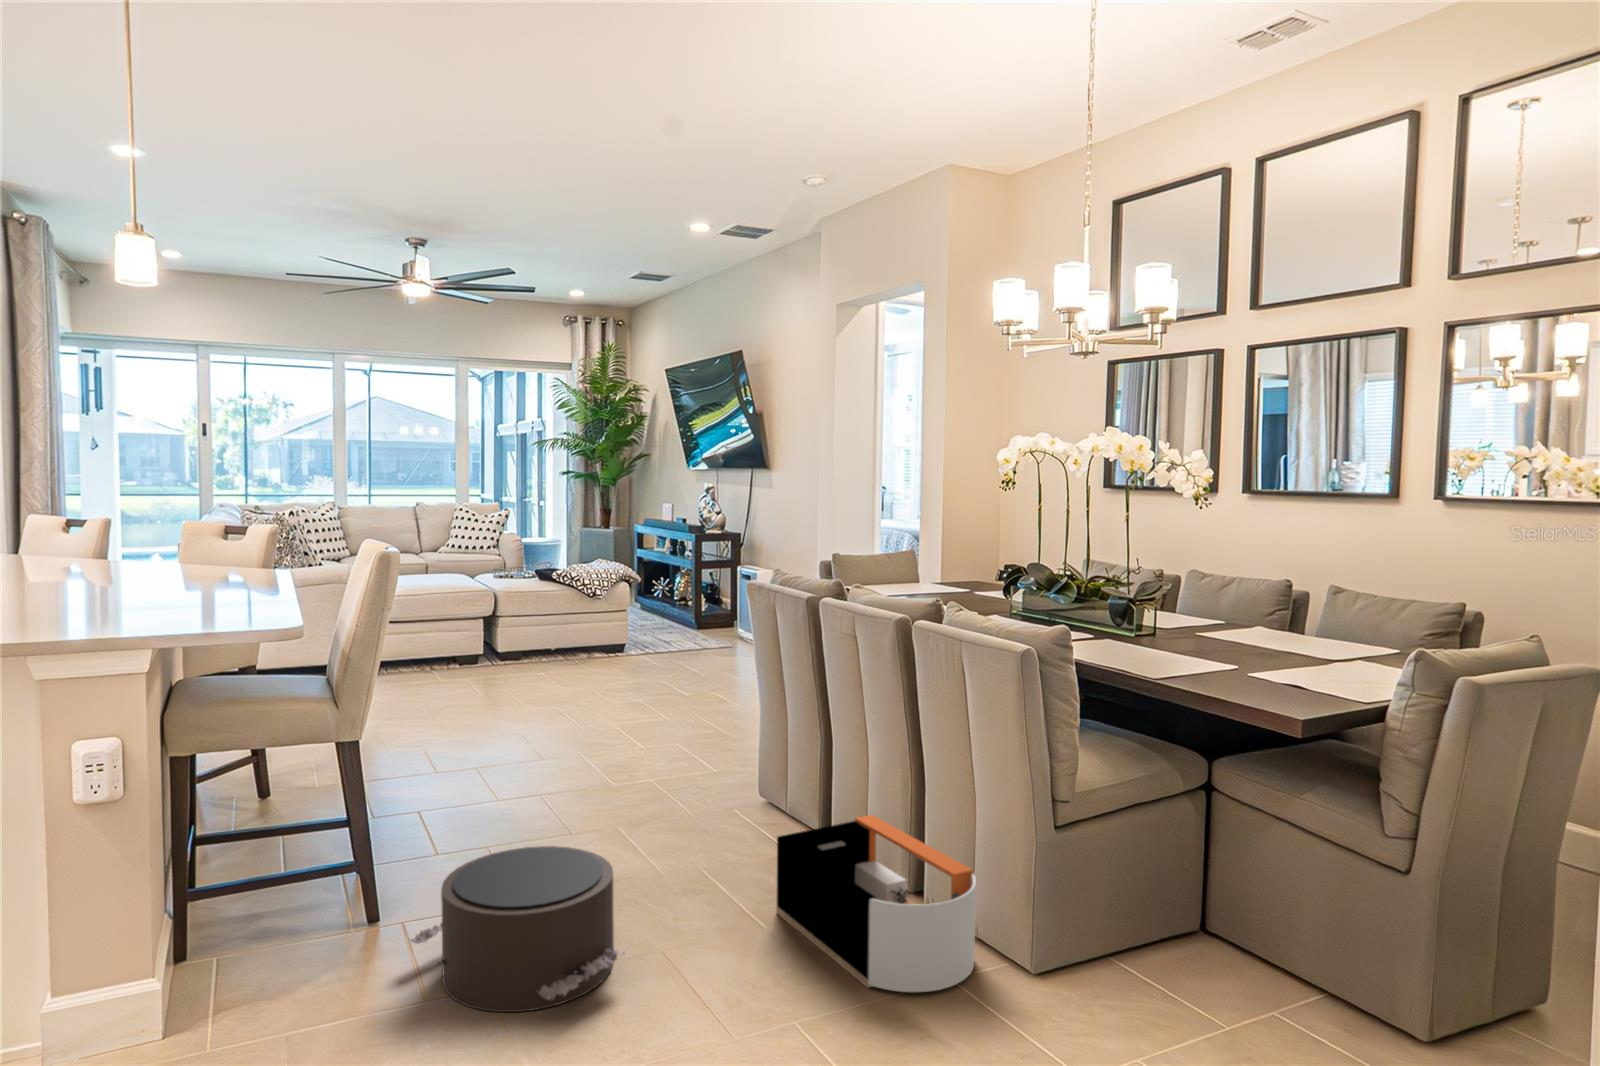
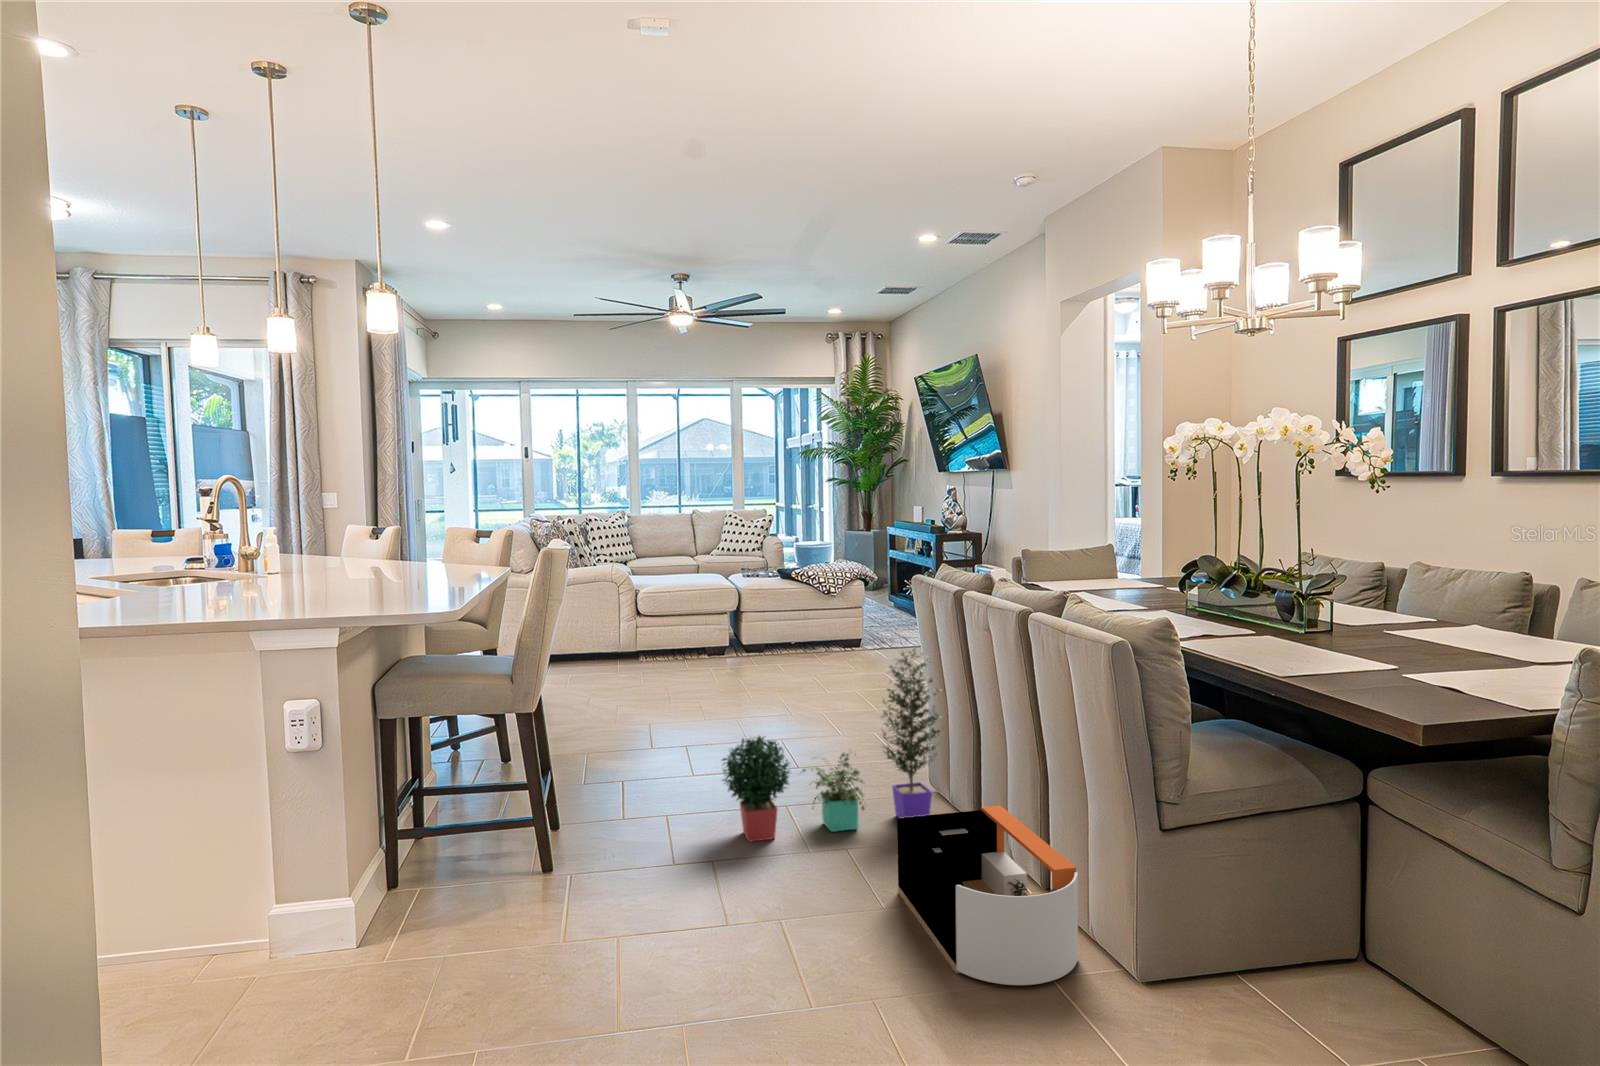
potted plant: none [562,656,794,876] -> present [722,647,943,842]
pouf: present [410,846,623,1012] -> none [563,808,733,952]

